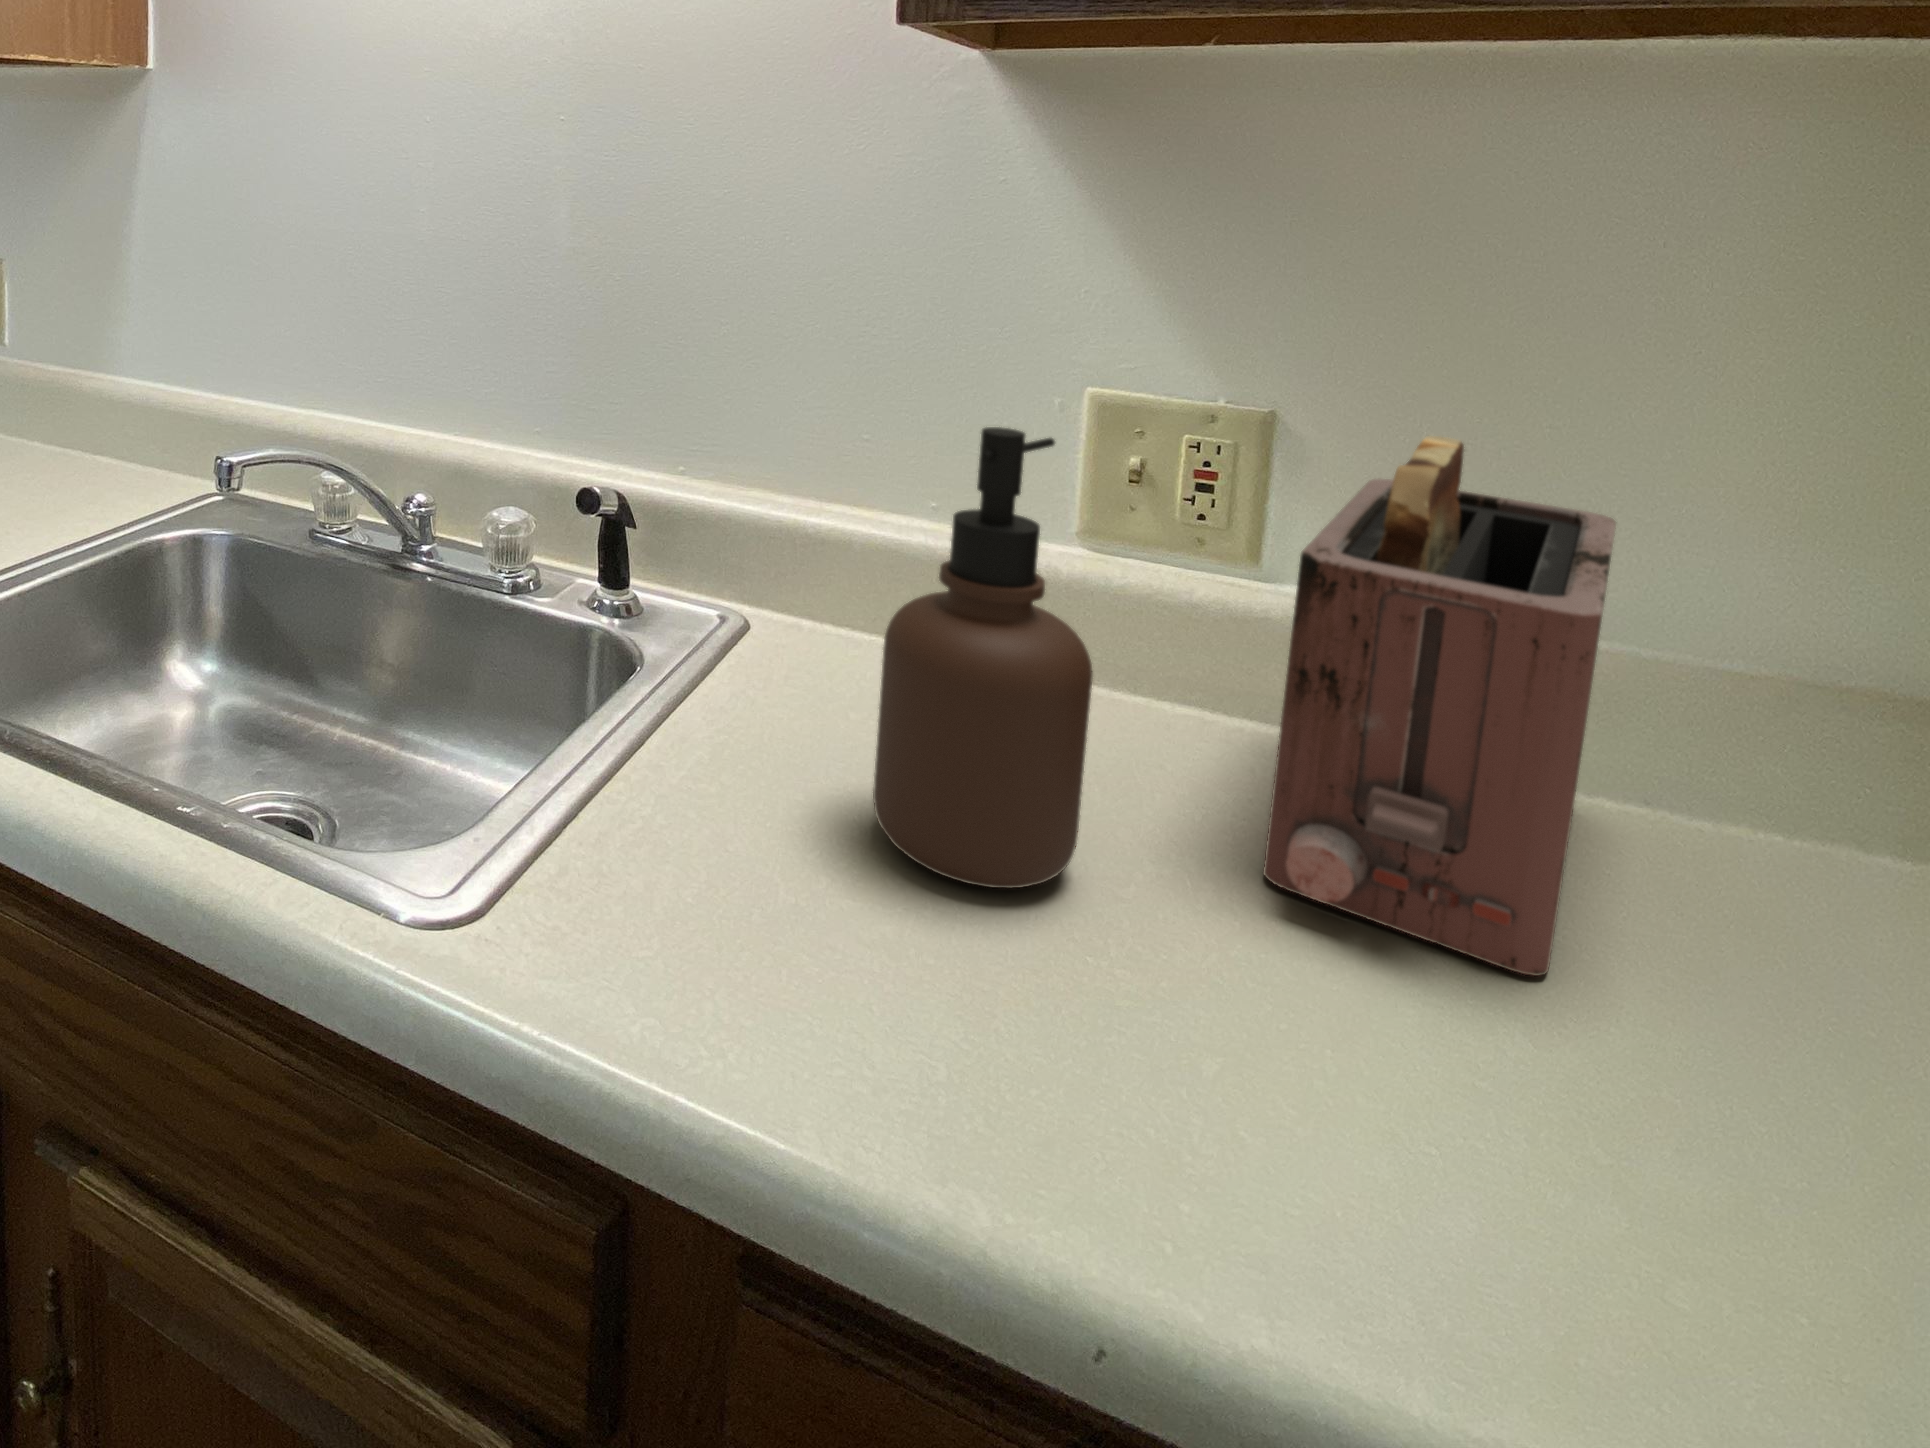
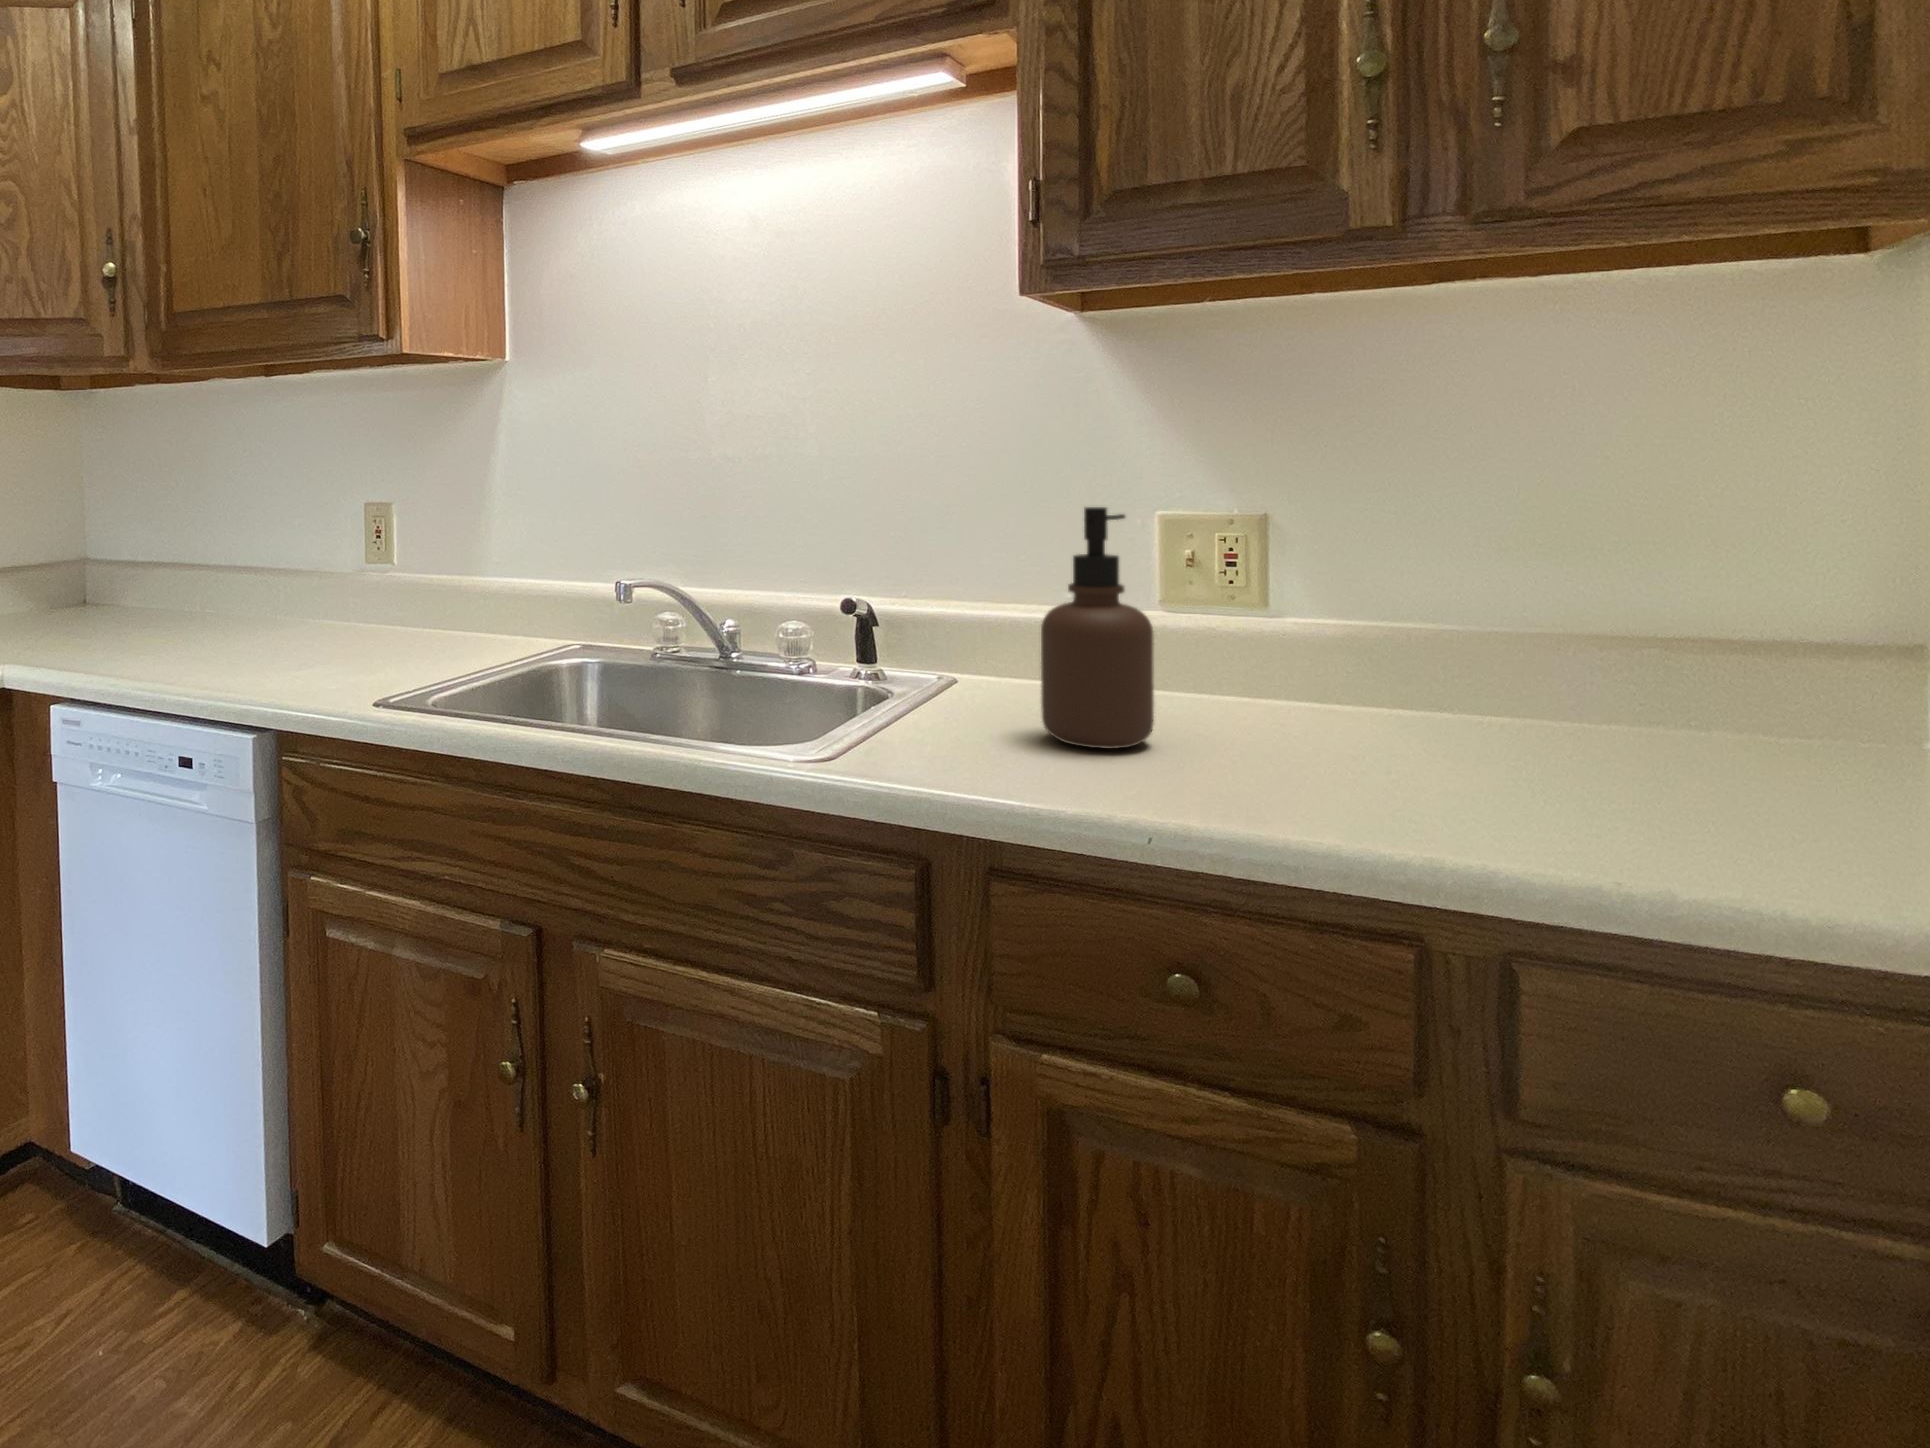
toaster: present [1263,436,1616,976] -> none [1257,510,1445,759]

